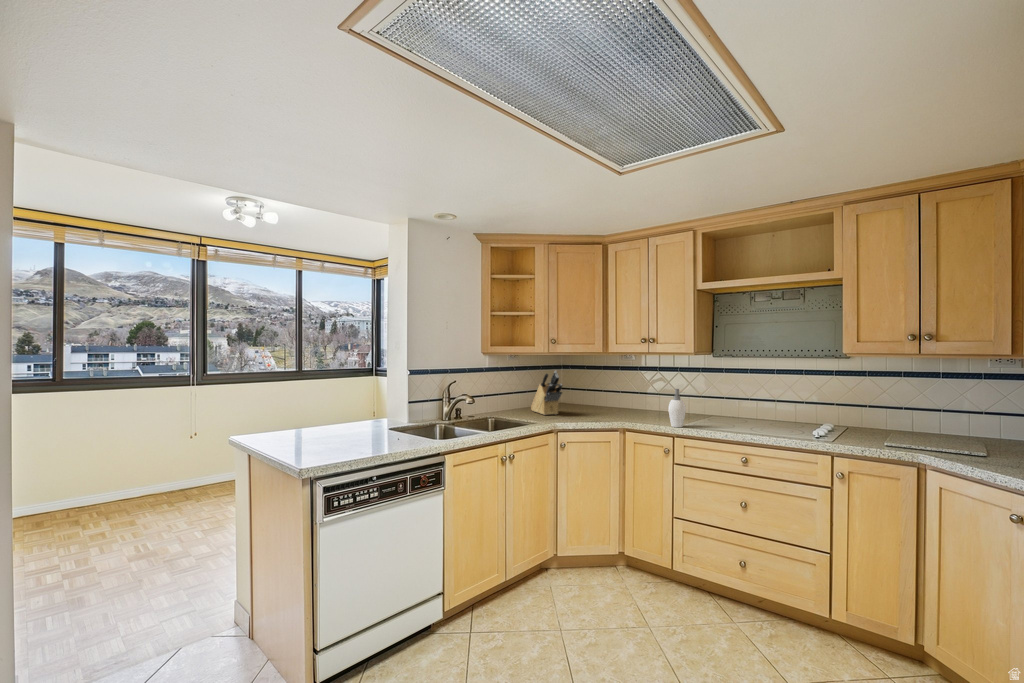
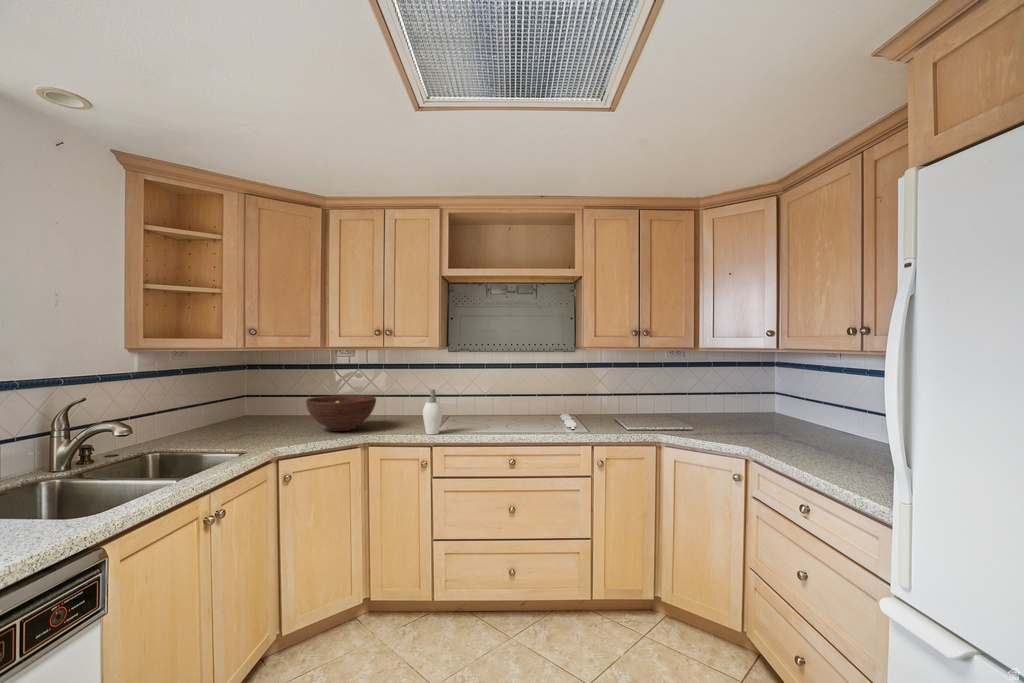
knife block: present [531,371,562,415] -> none [210,373,272,438]
fruit bowl: none [586,390,639,418] -> present [306,395,376,431]

